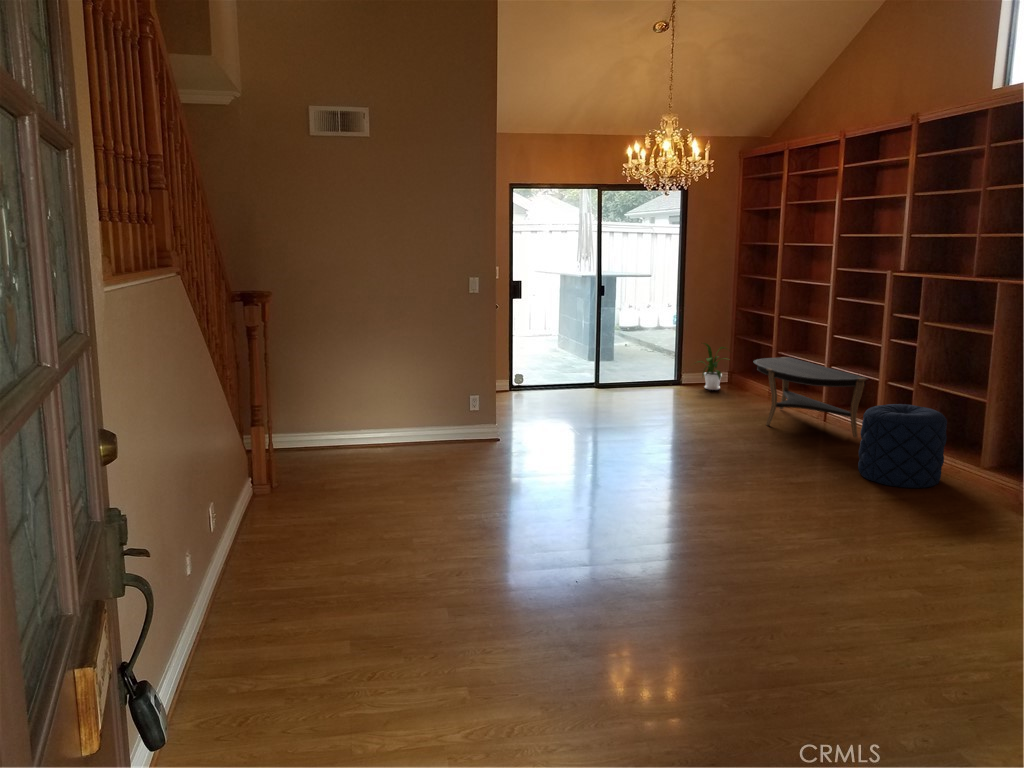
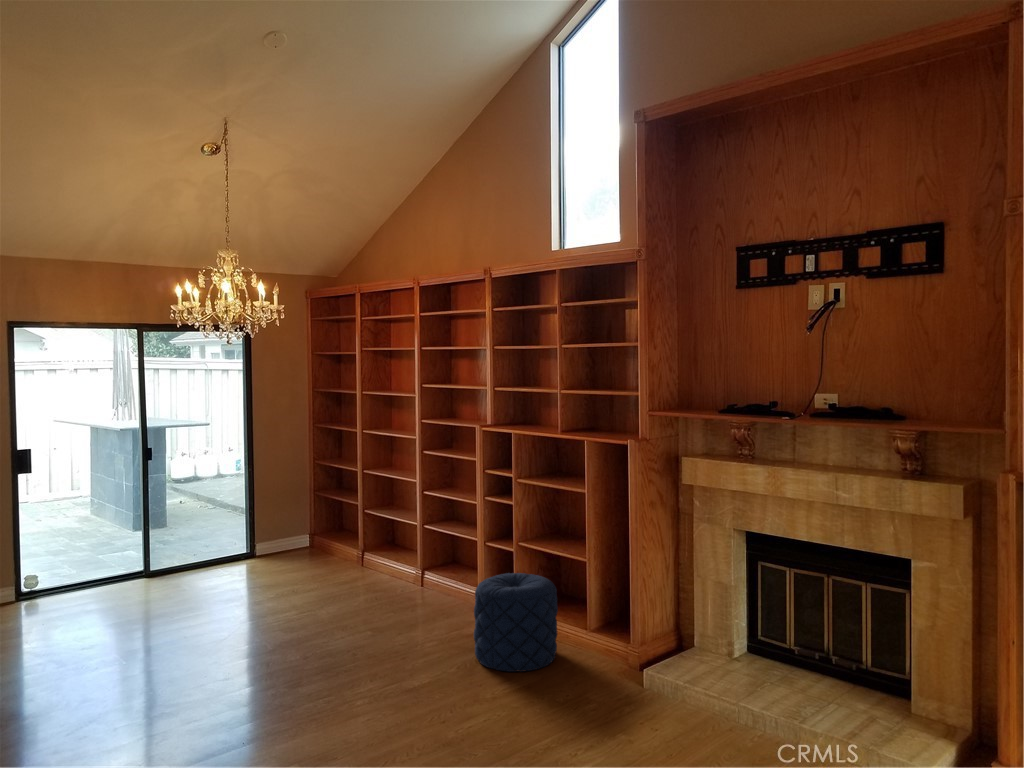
house plant: present [698,343,727,390] -> none [264,506,314,559]
coffee table: present [754,357,868,438] -> none [342,518,466,606]

